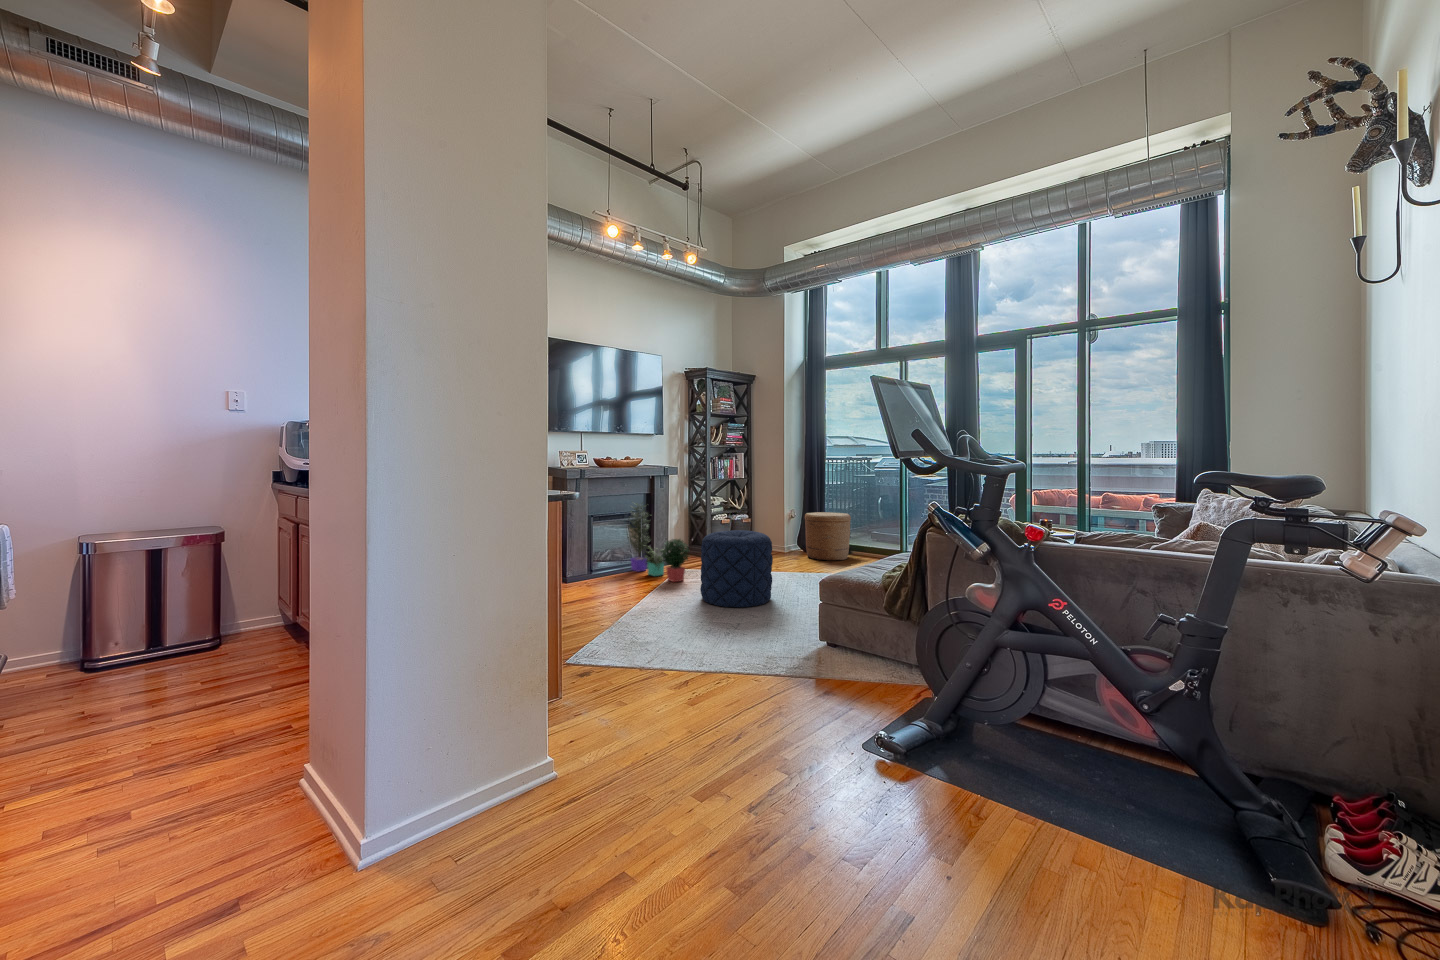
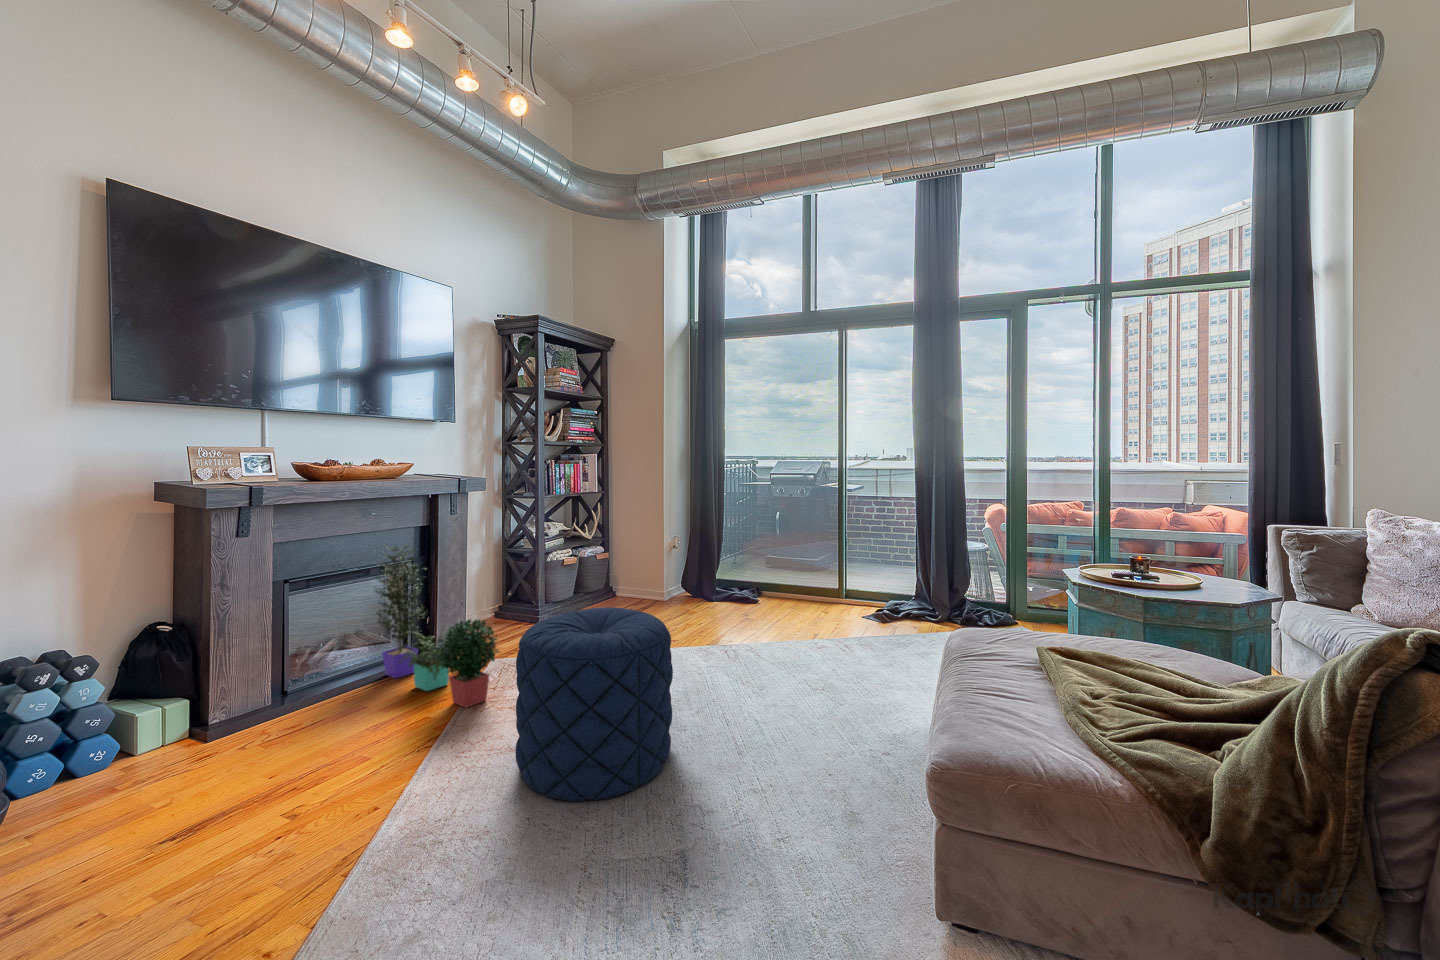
woven basket: present [805,512,851,561] -> none [692,541,760,617]

